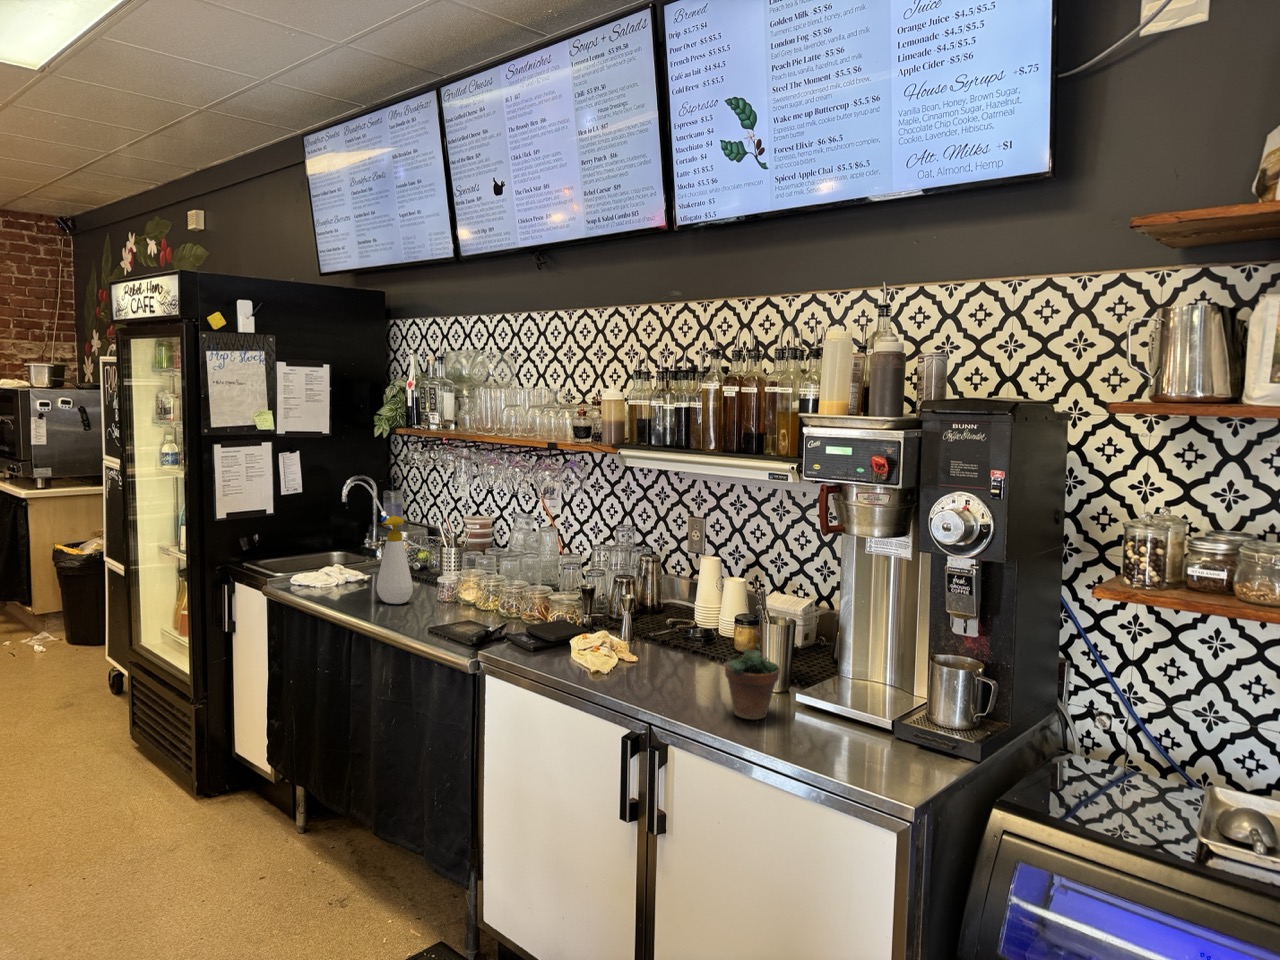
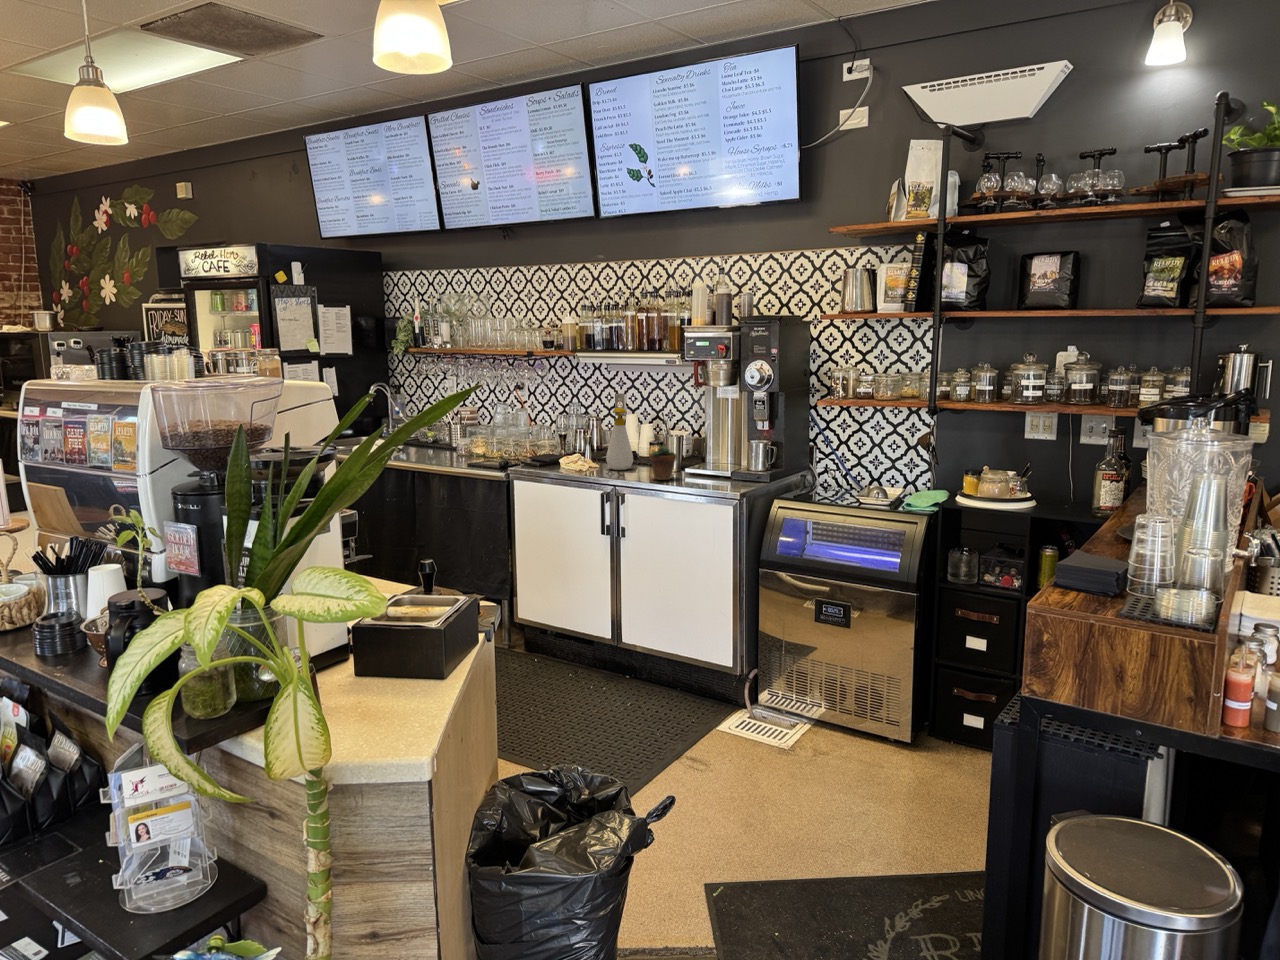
soap bottle: present [377,516,413,604] -> present [606,407,633,470]

